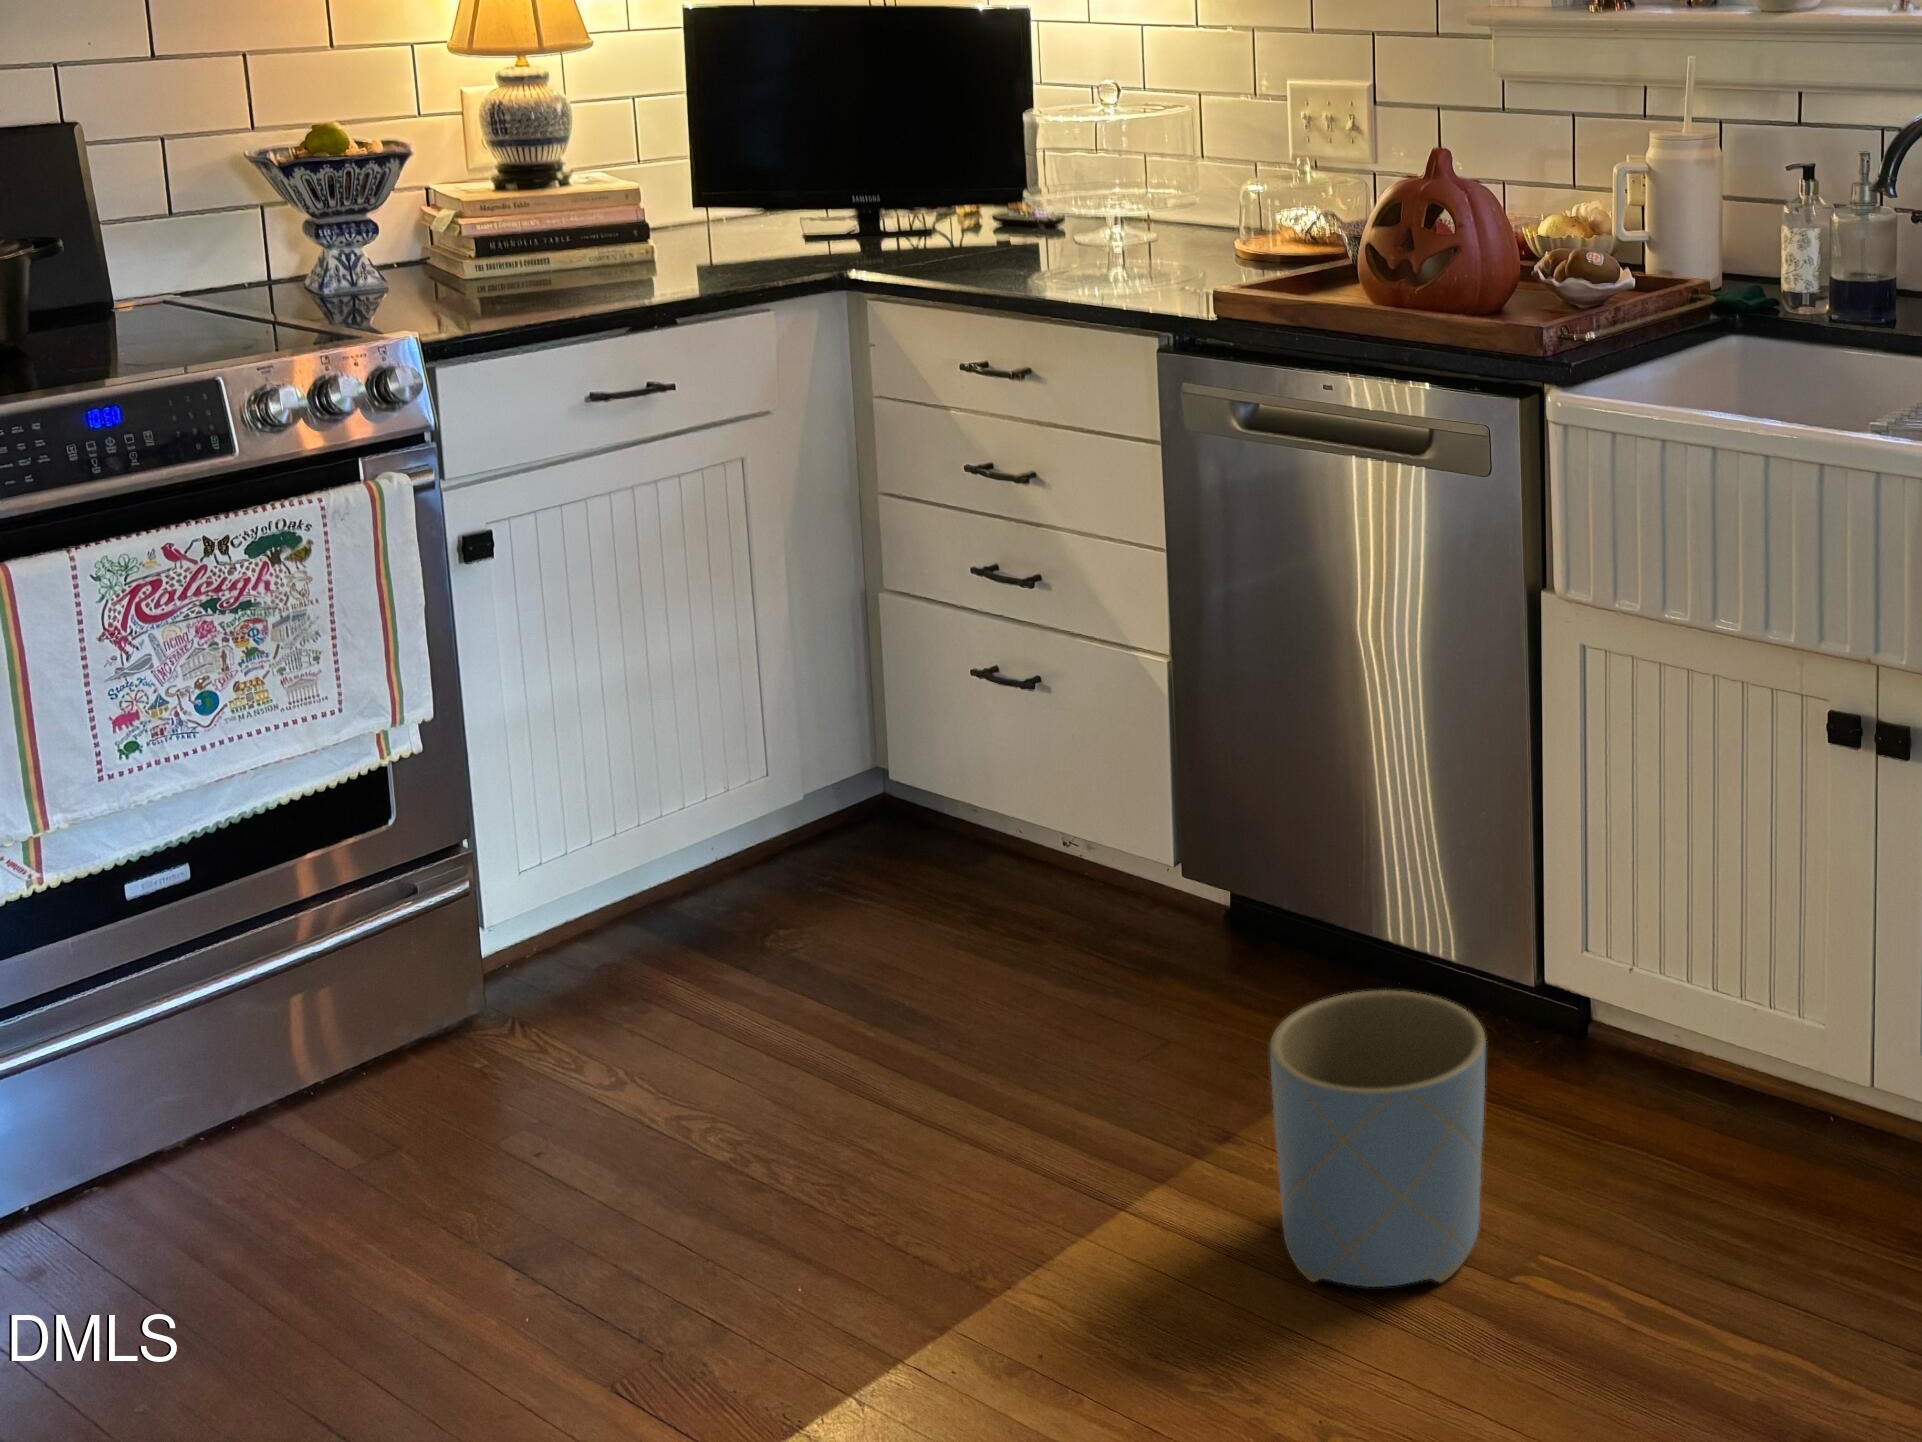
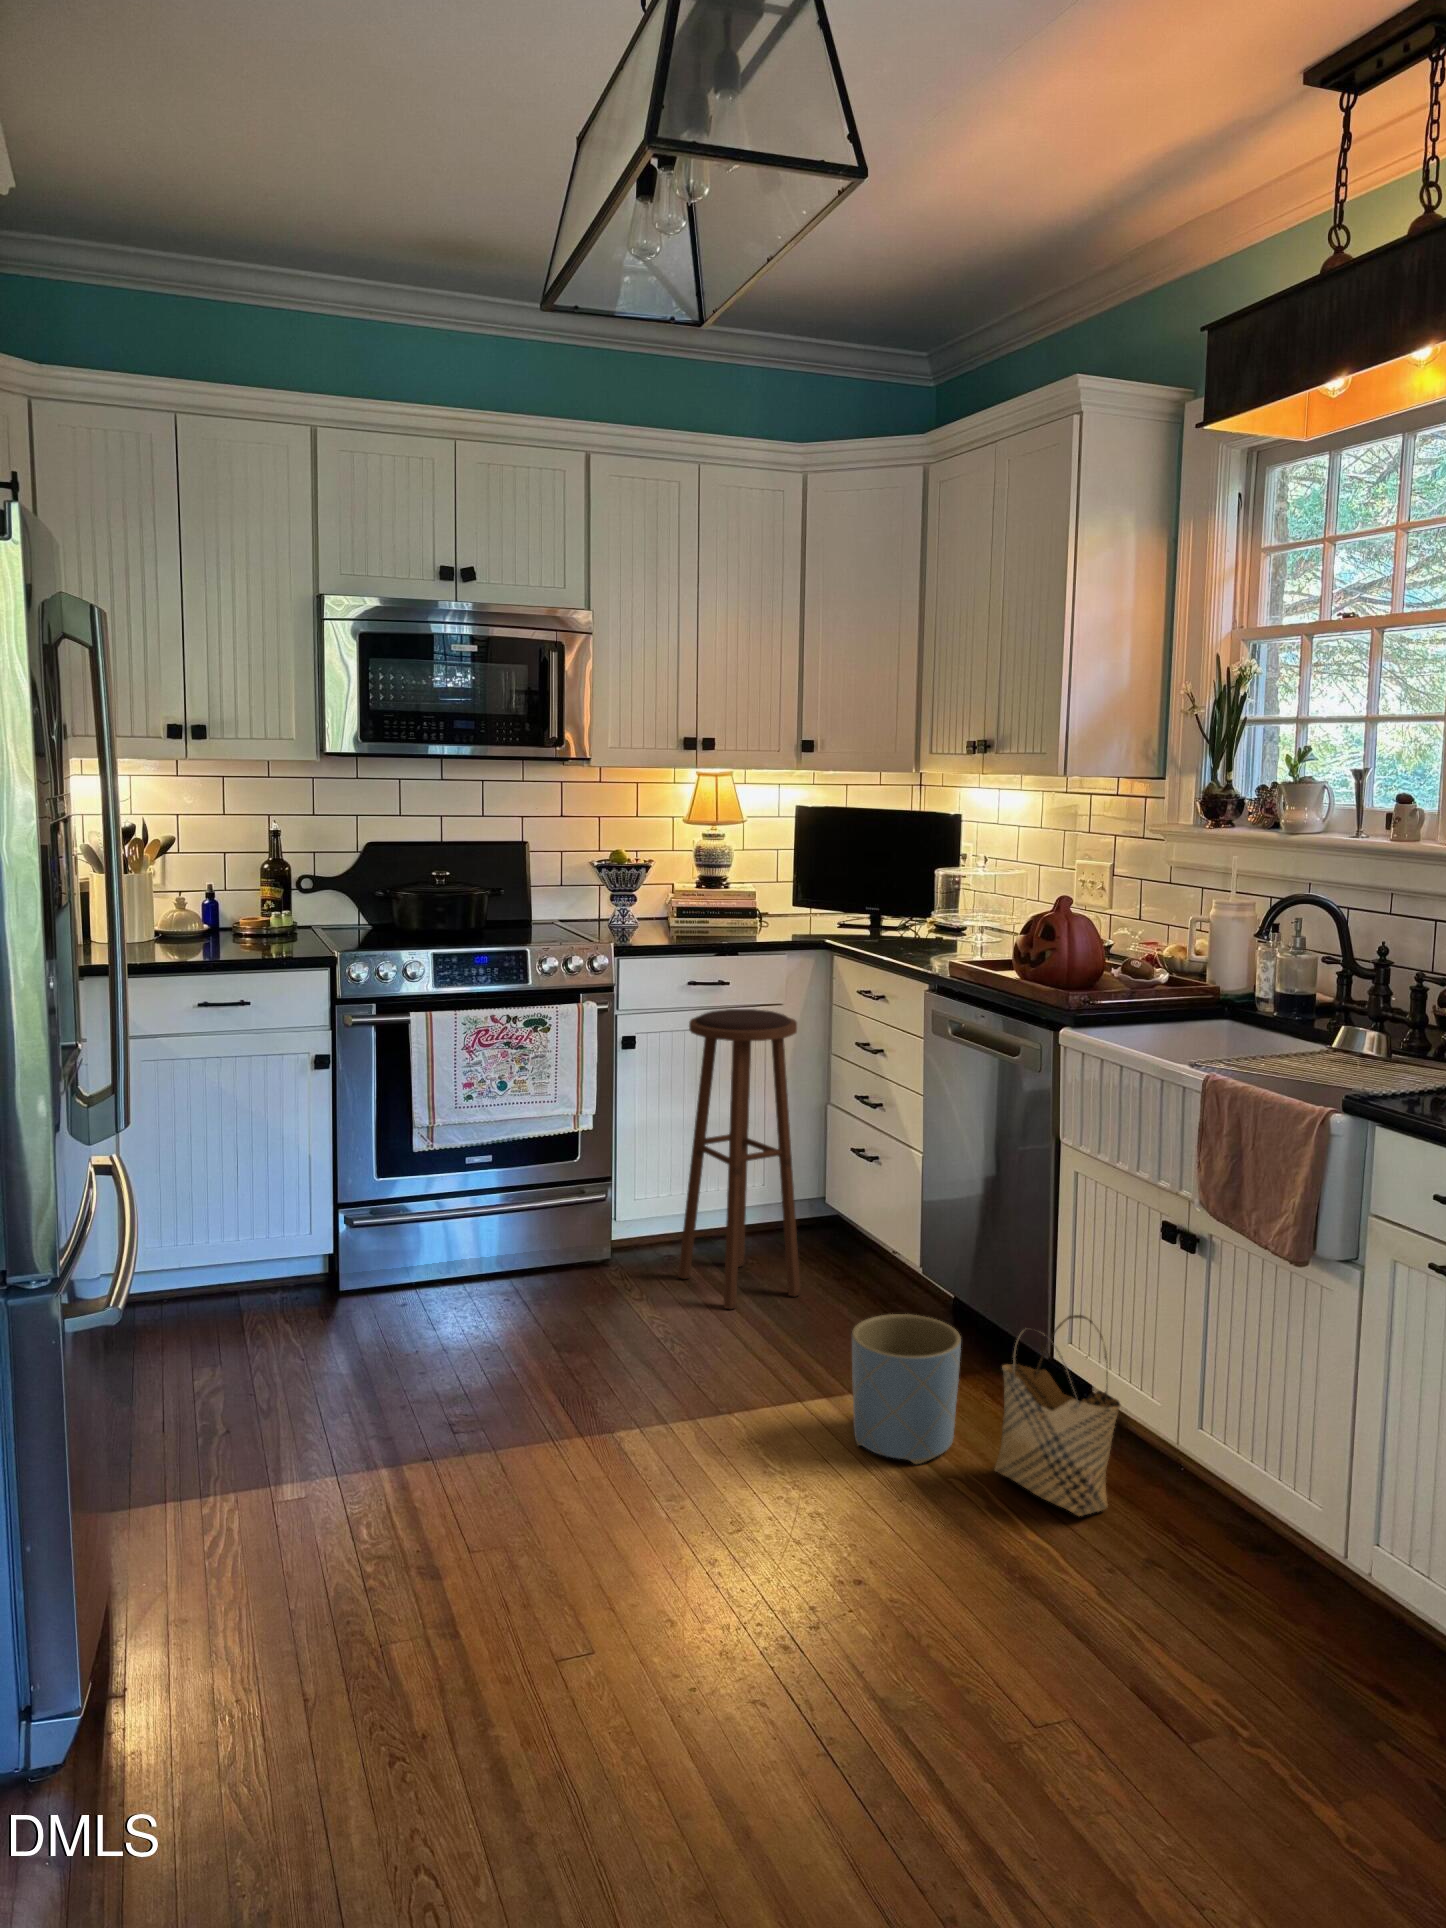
stool: none [661,436,952,1070] -> present [678,1009,801,1309]
woven basket: none [1581,918,1827,1283] -> present [994,1315,1120,1516]

